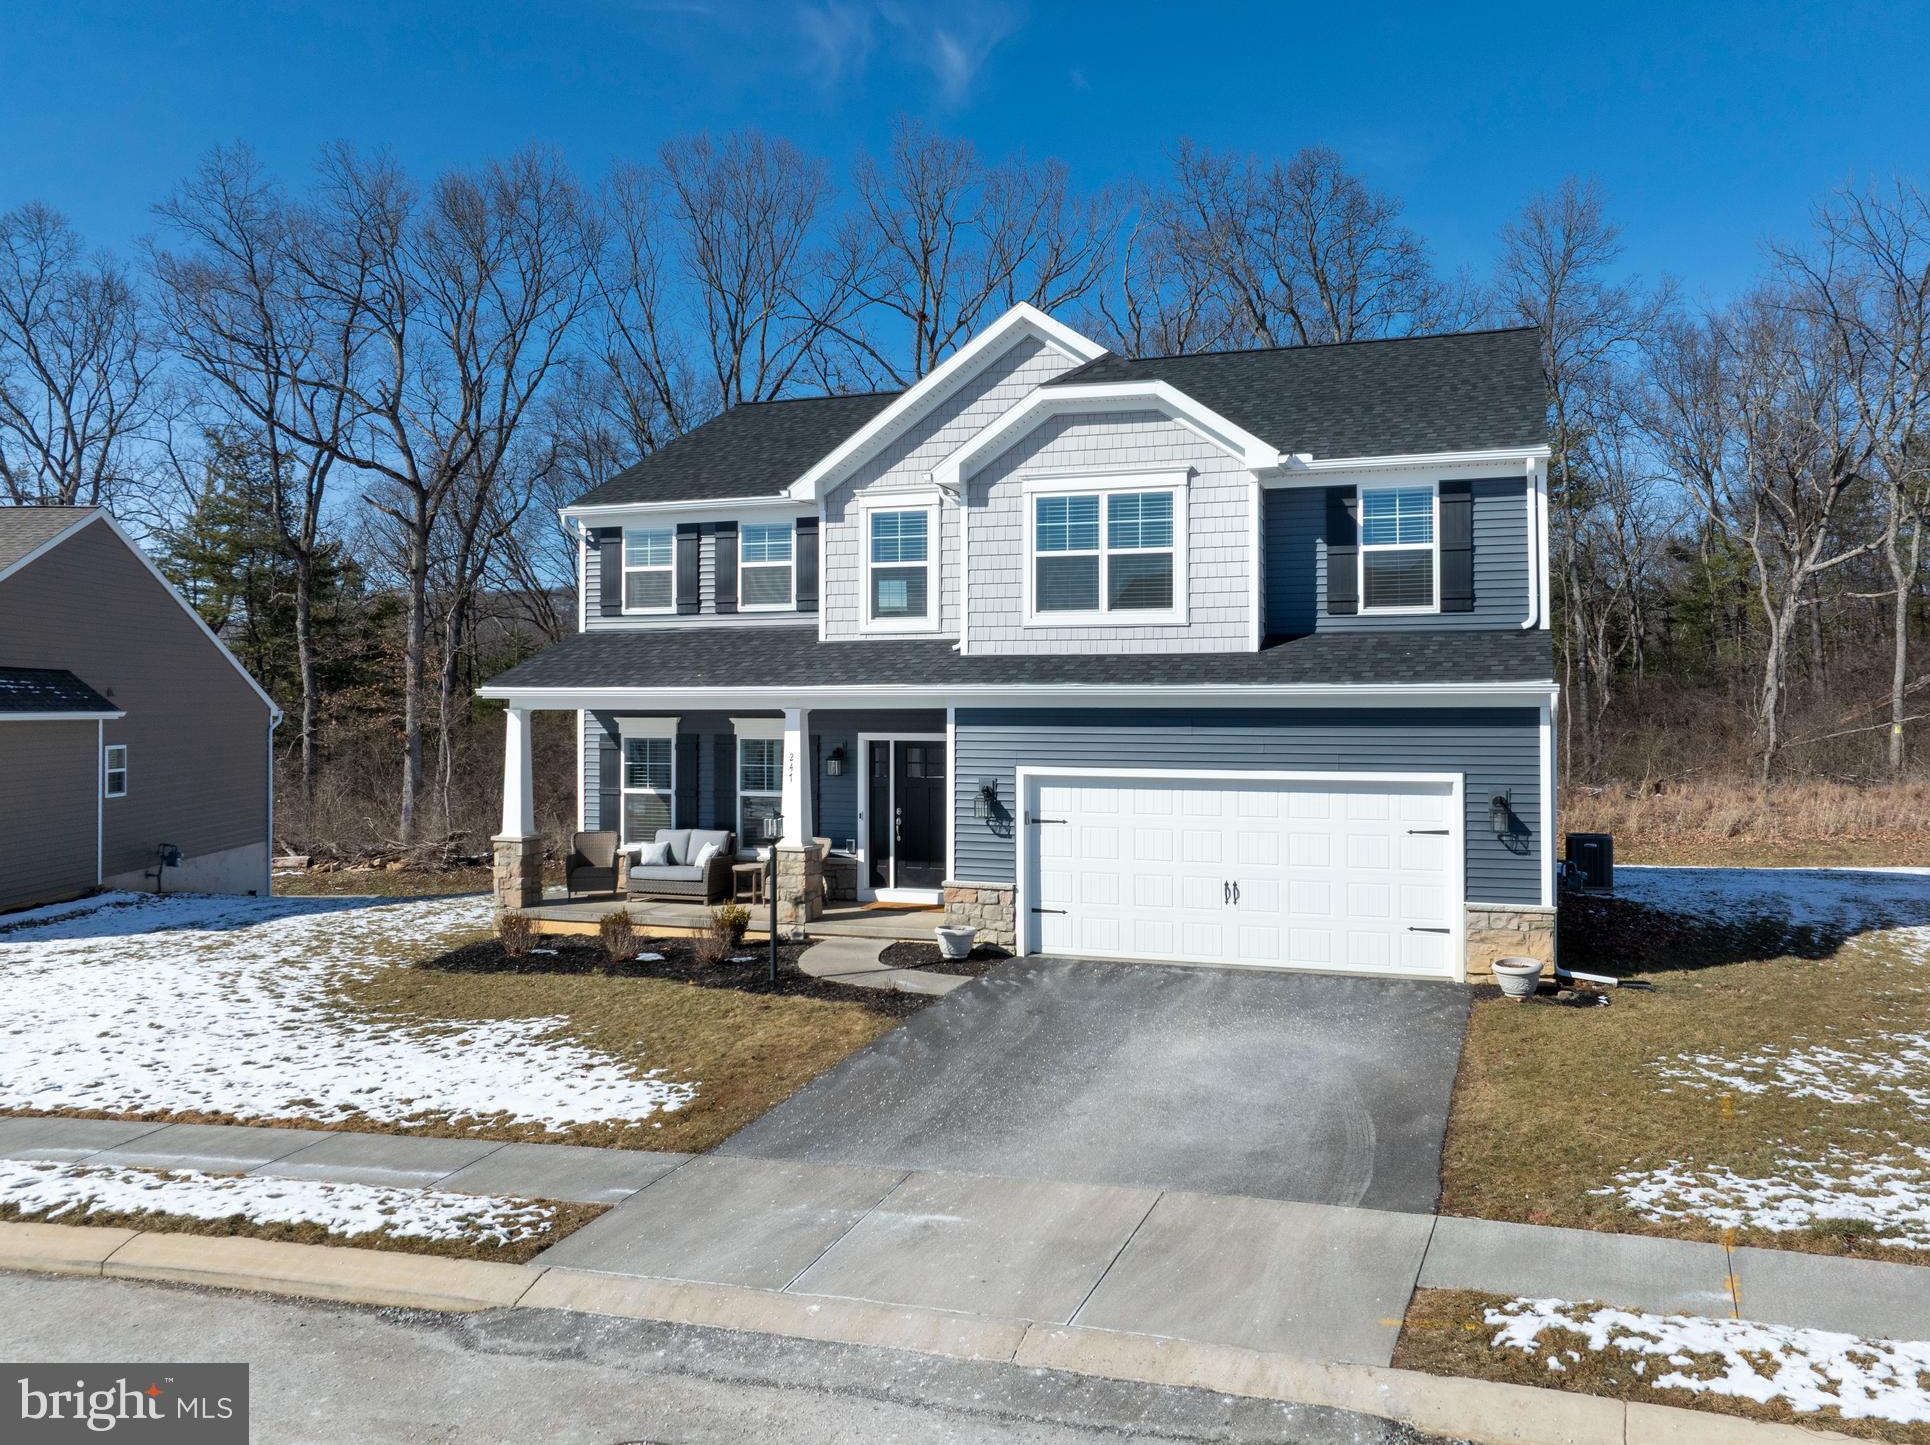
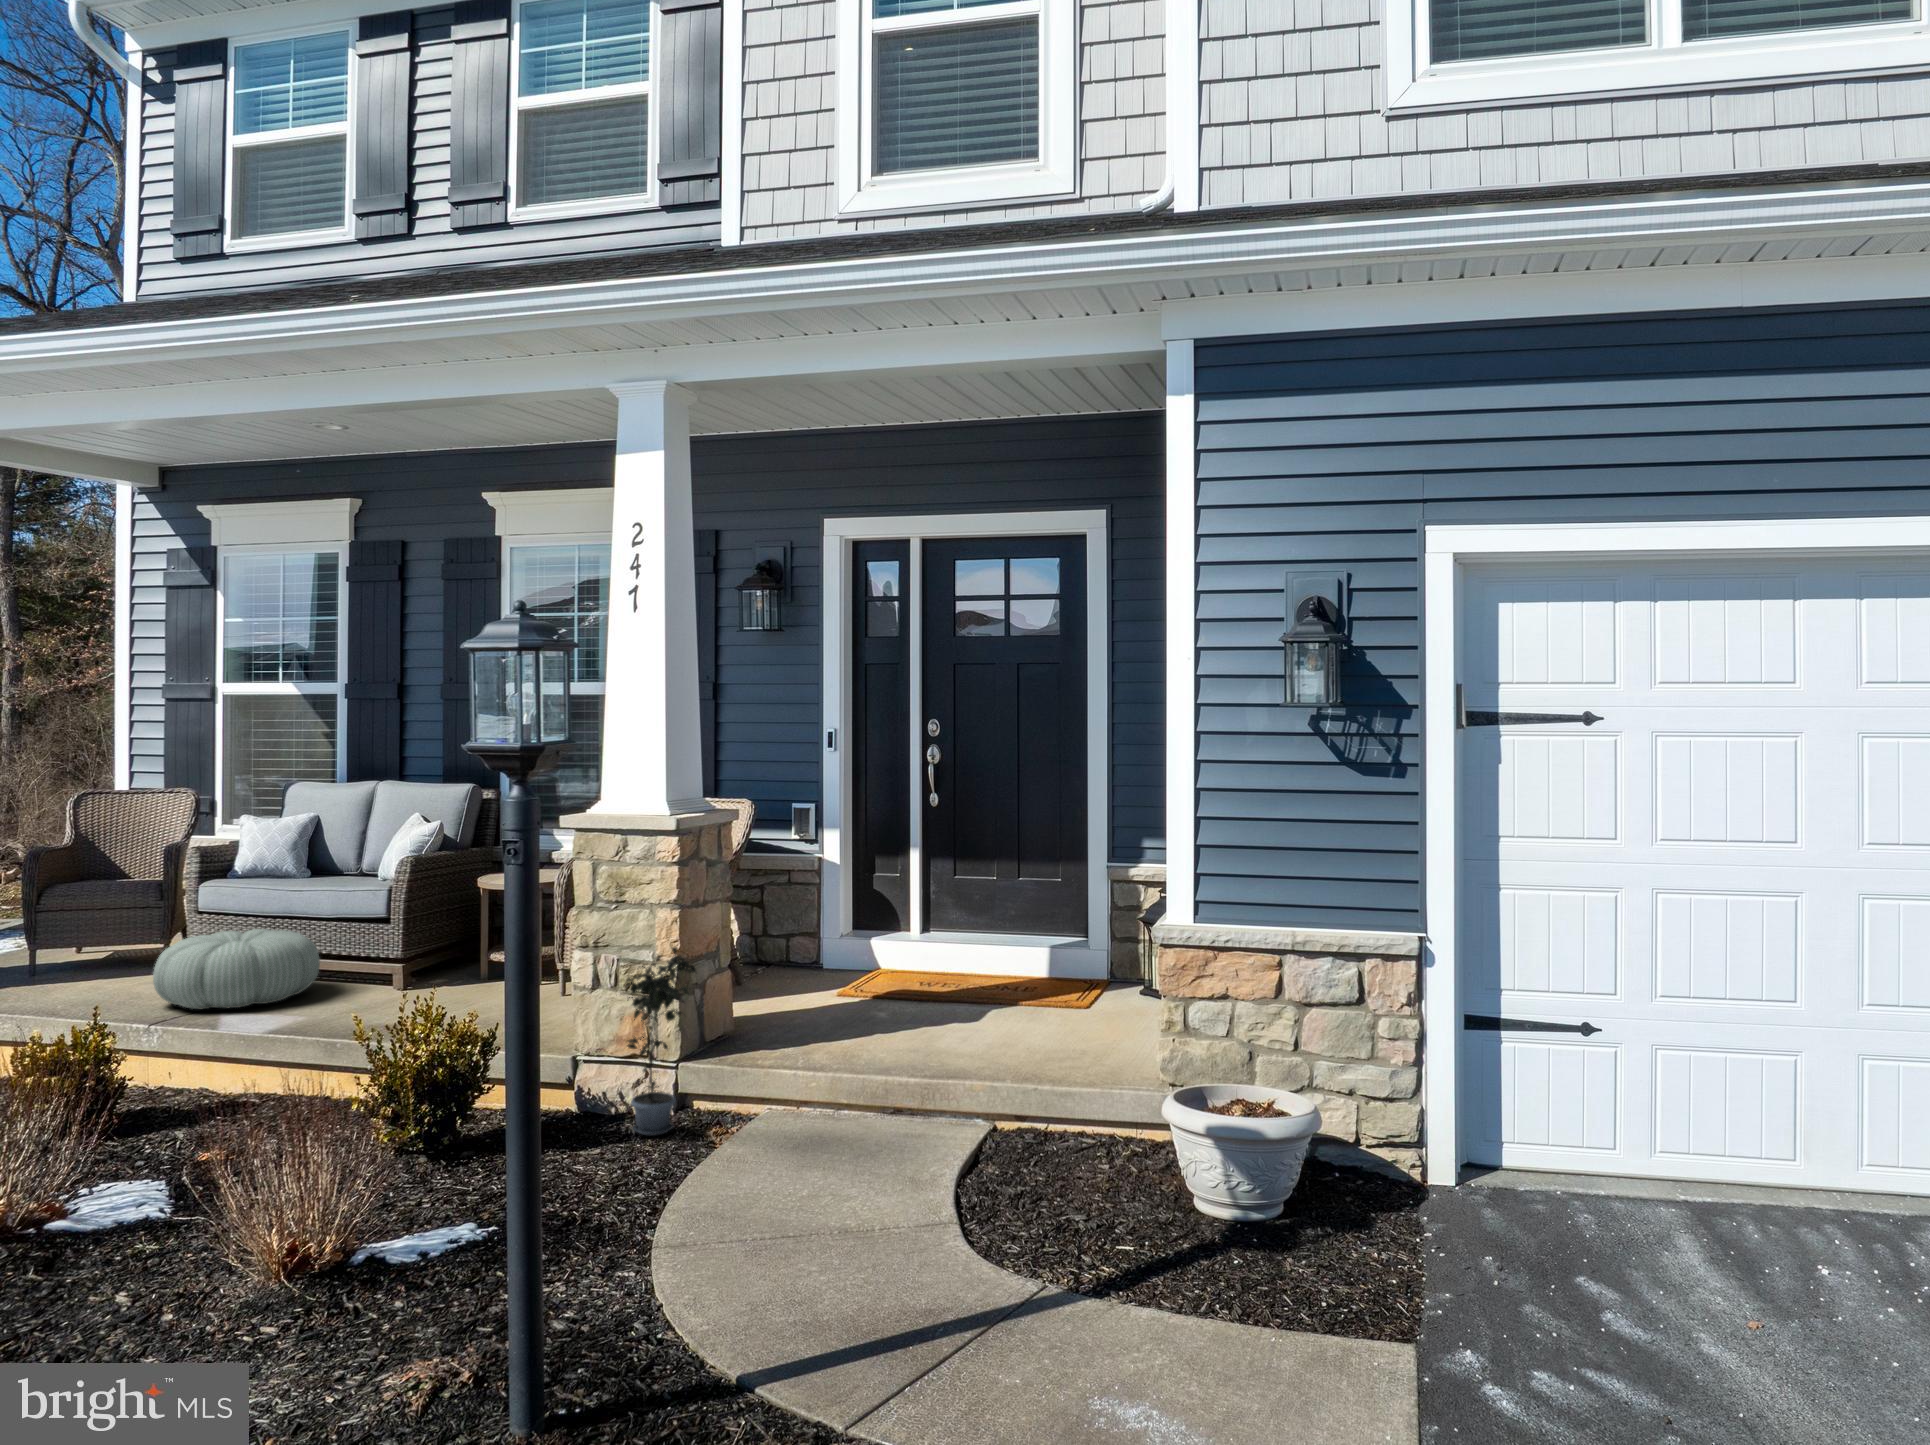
pouf: none [628,885,680,911] -> present [153,929,320,1009]

